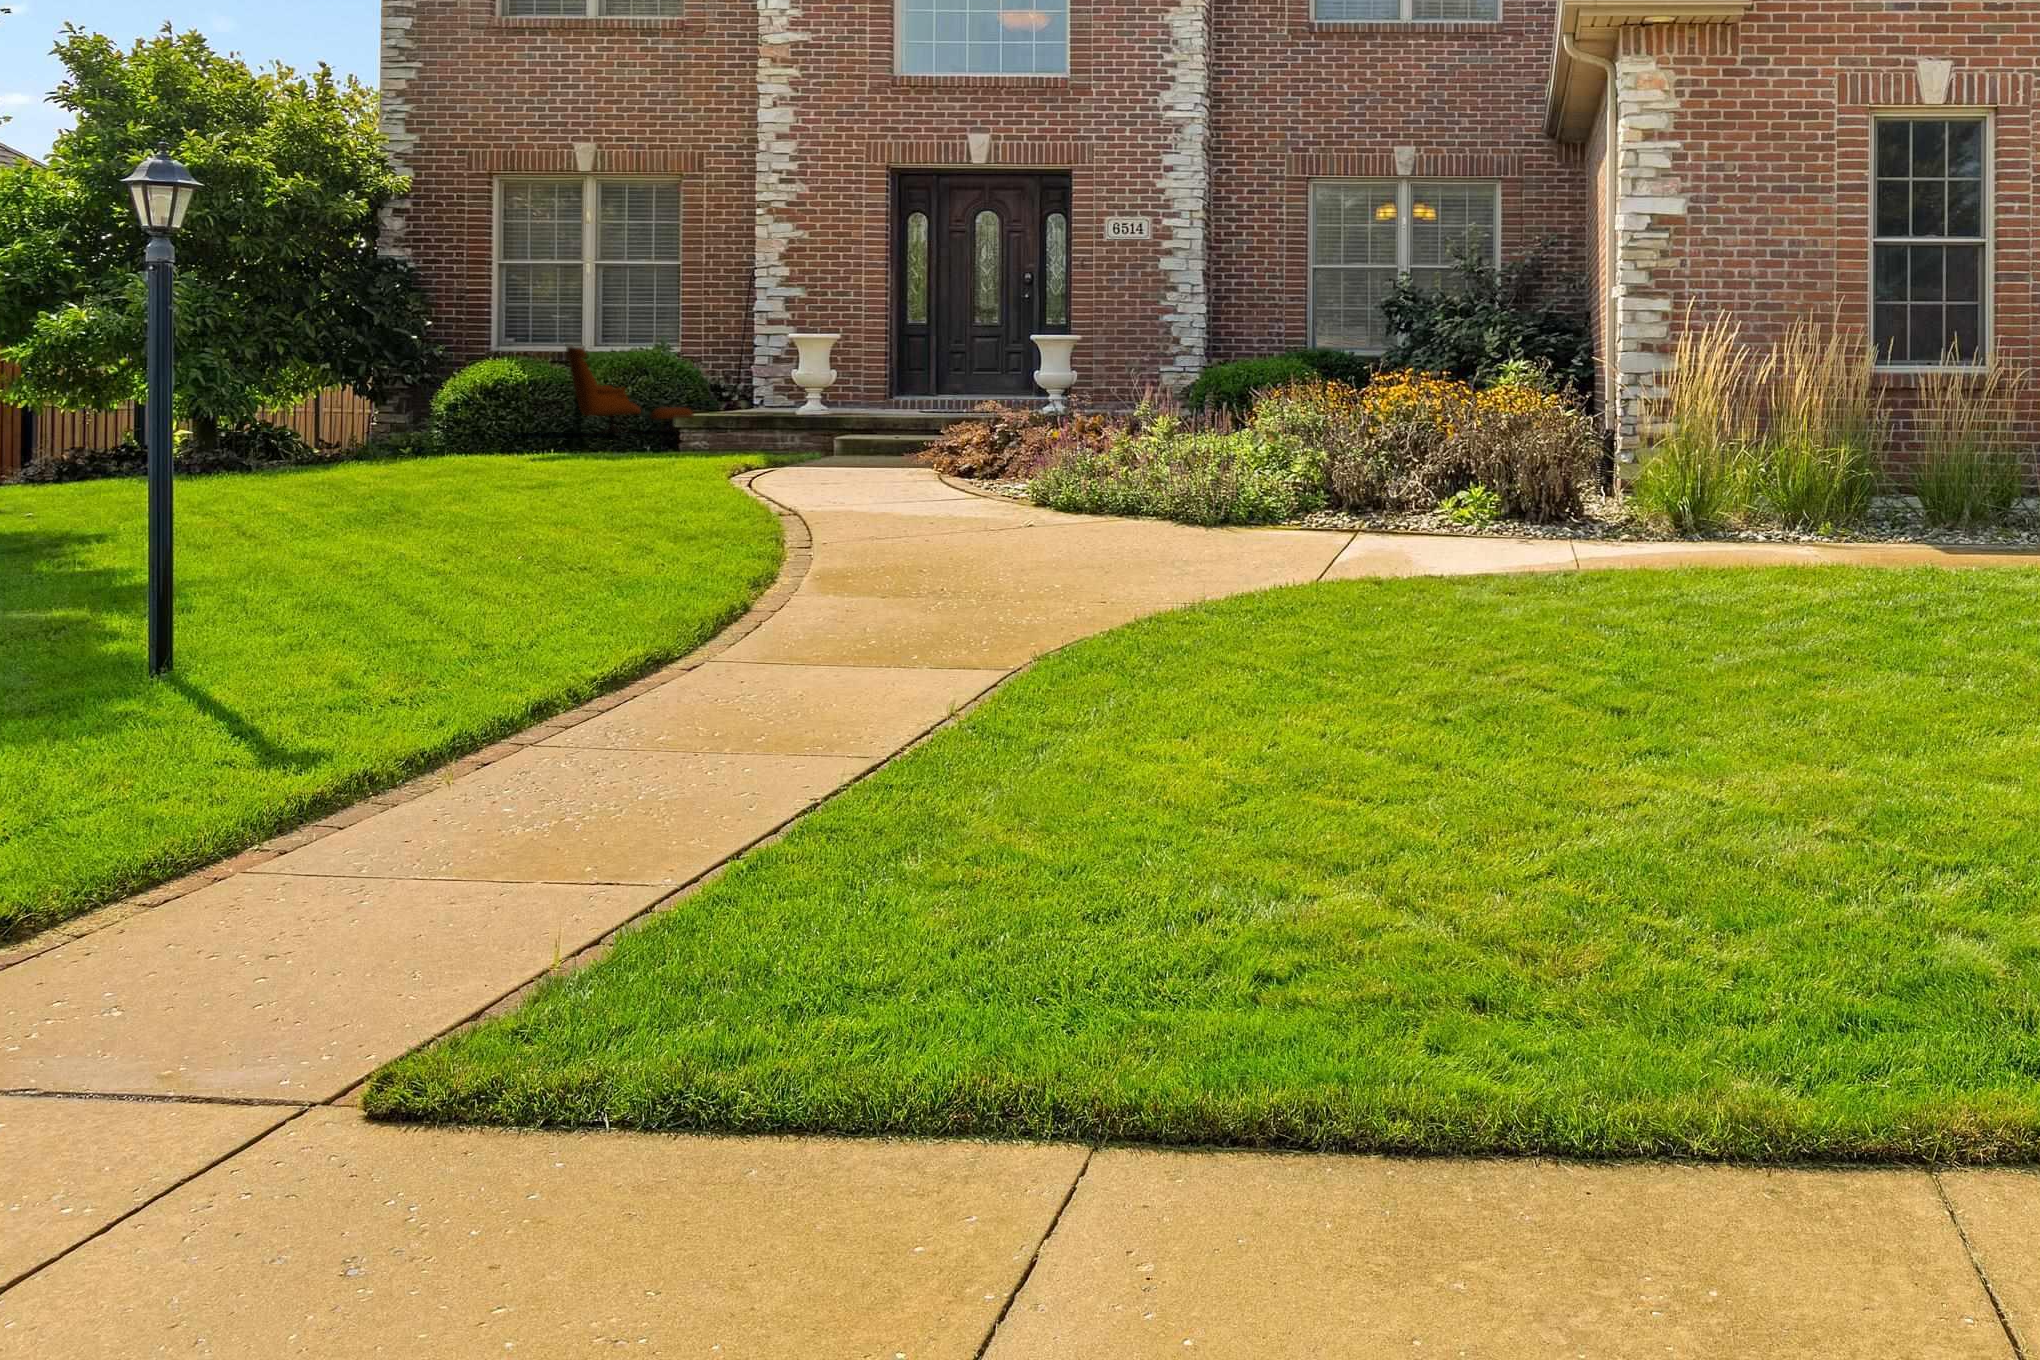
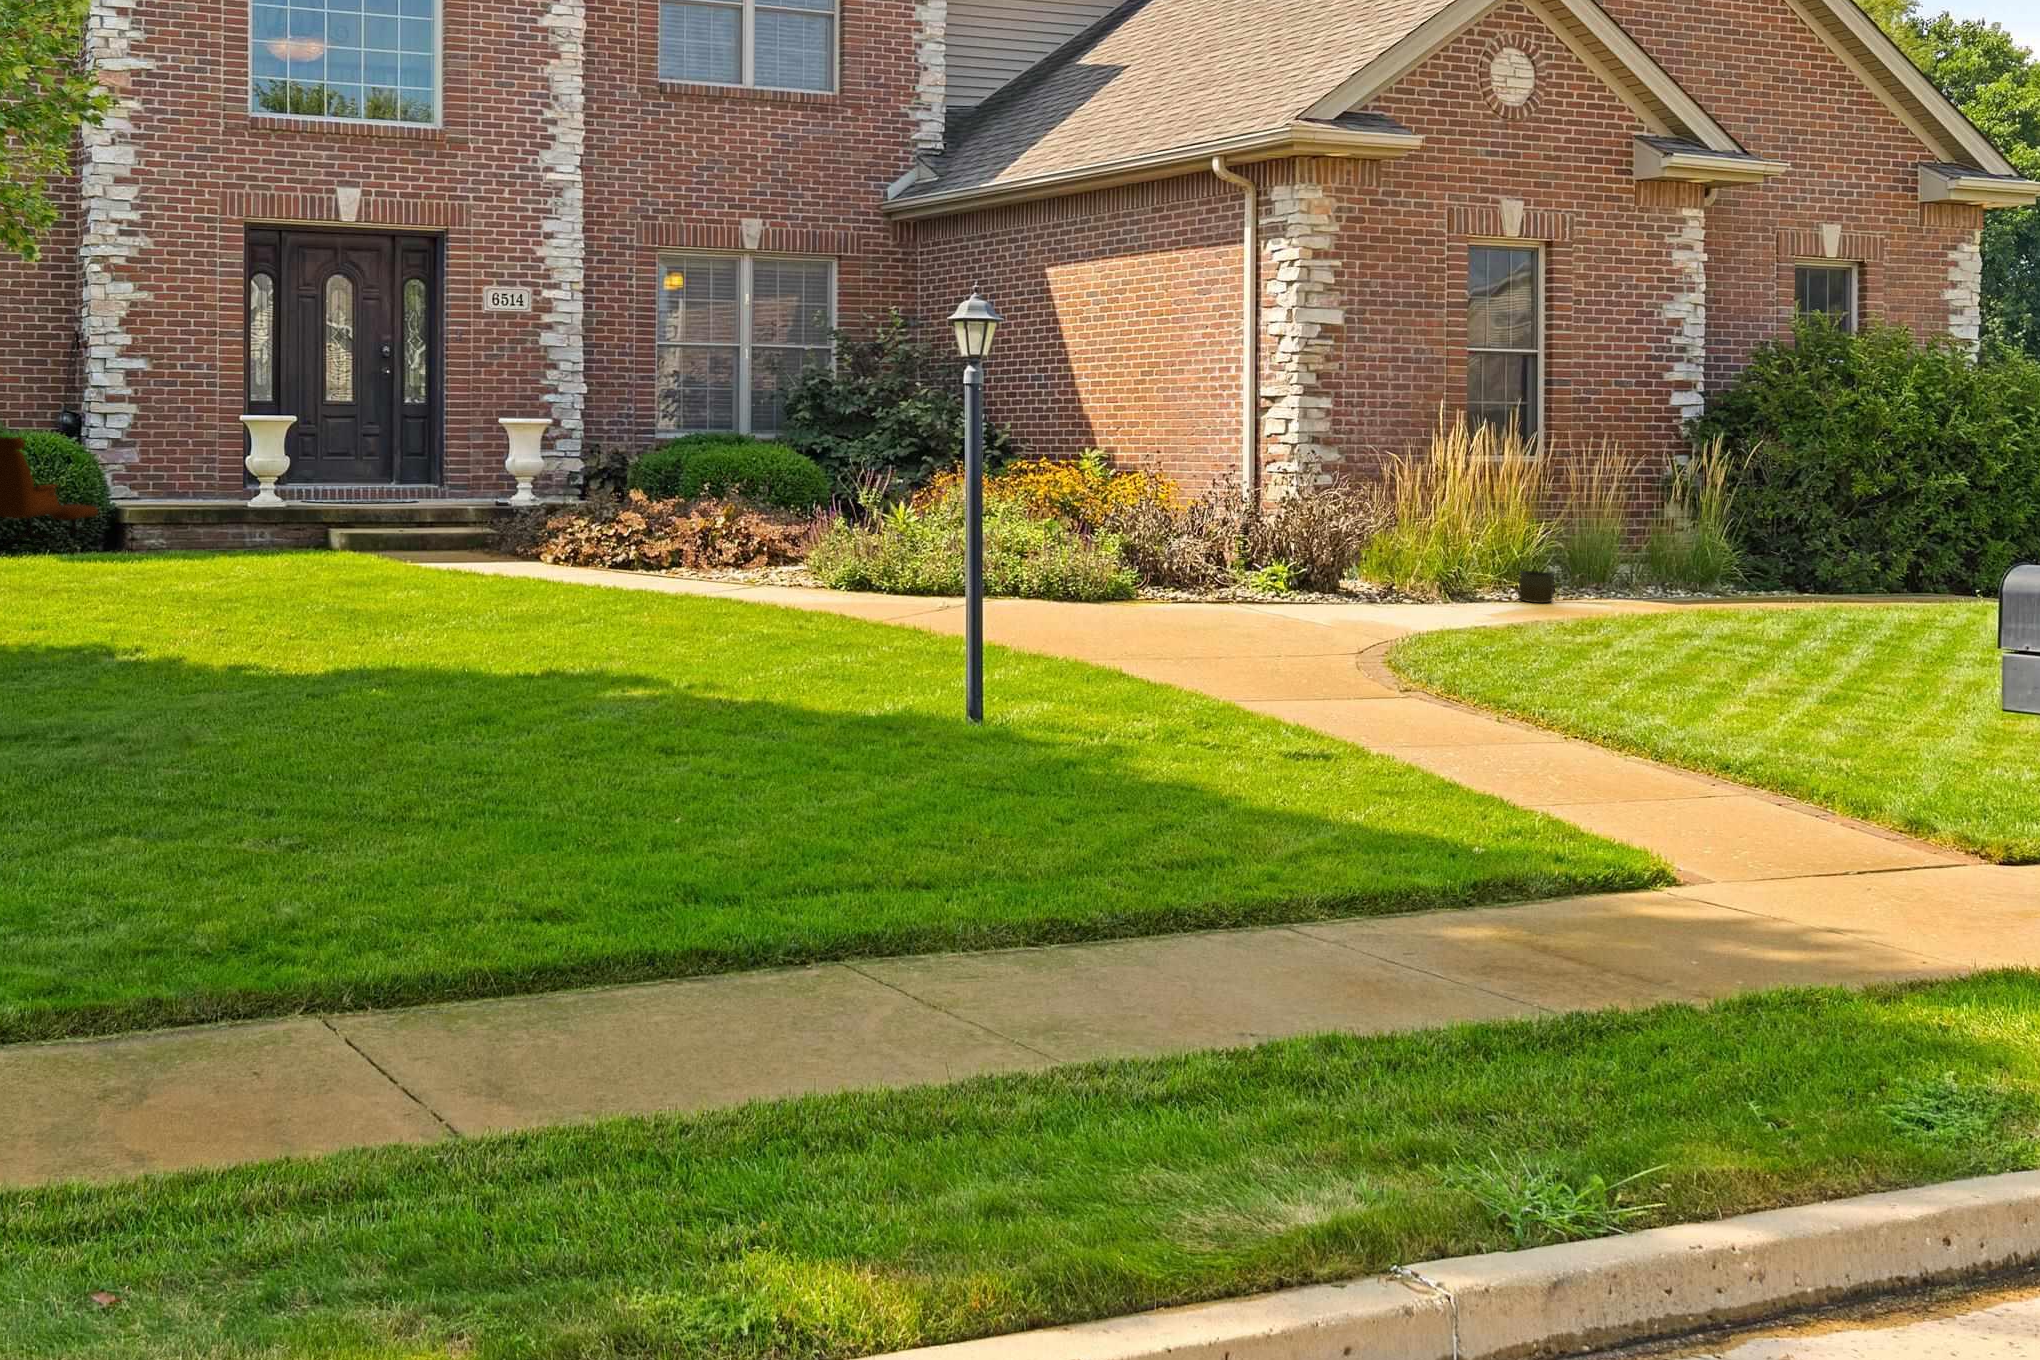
planter: none [1770,500,1811,540] -> present [1518,571,1554,603]

